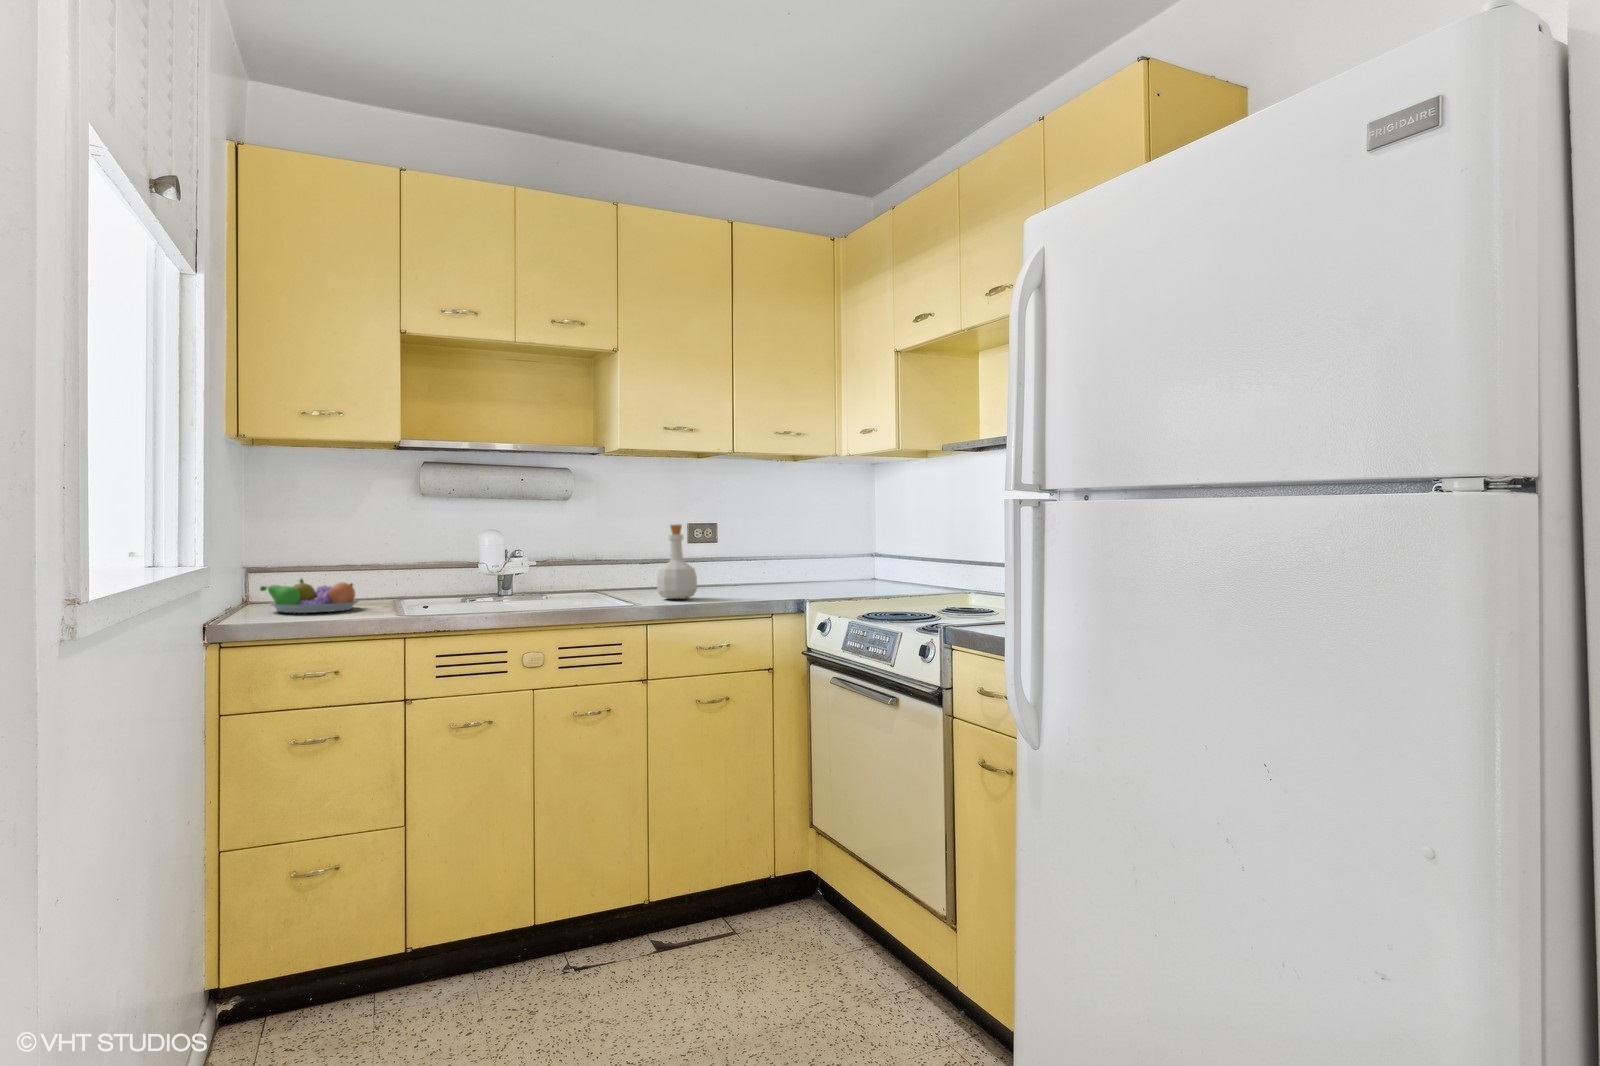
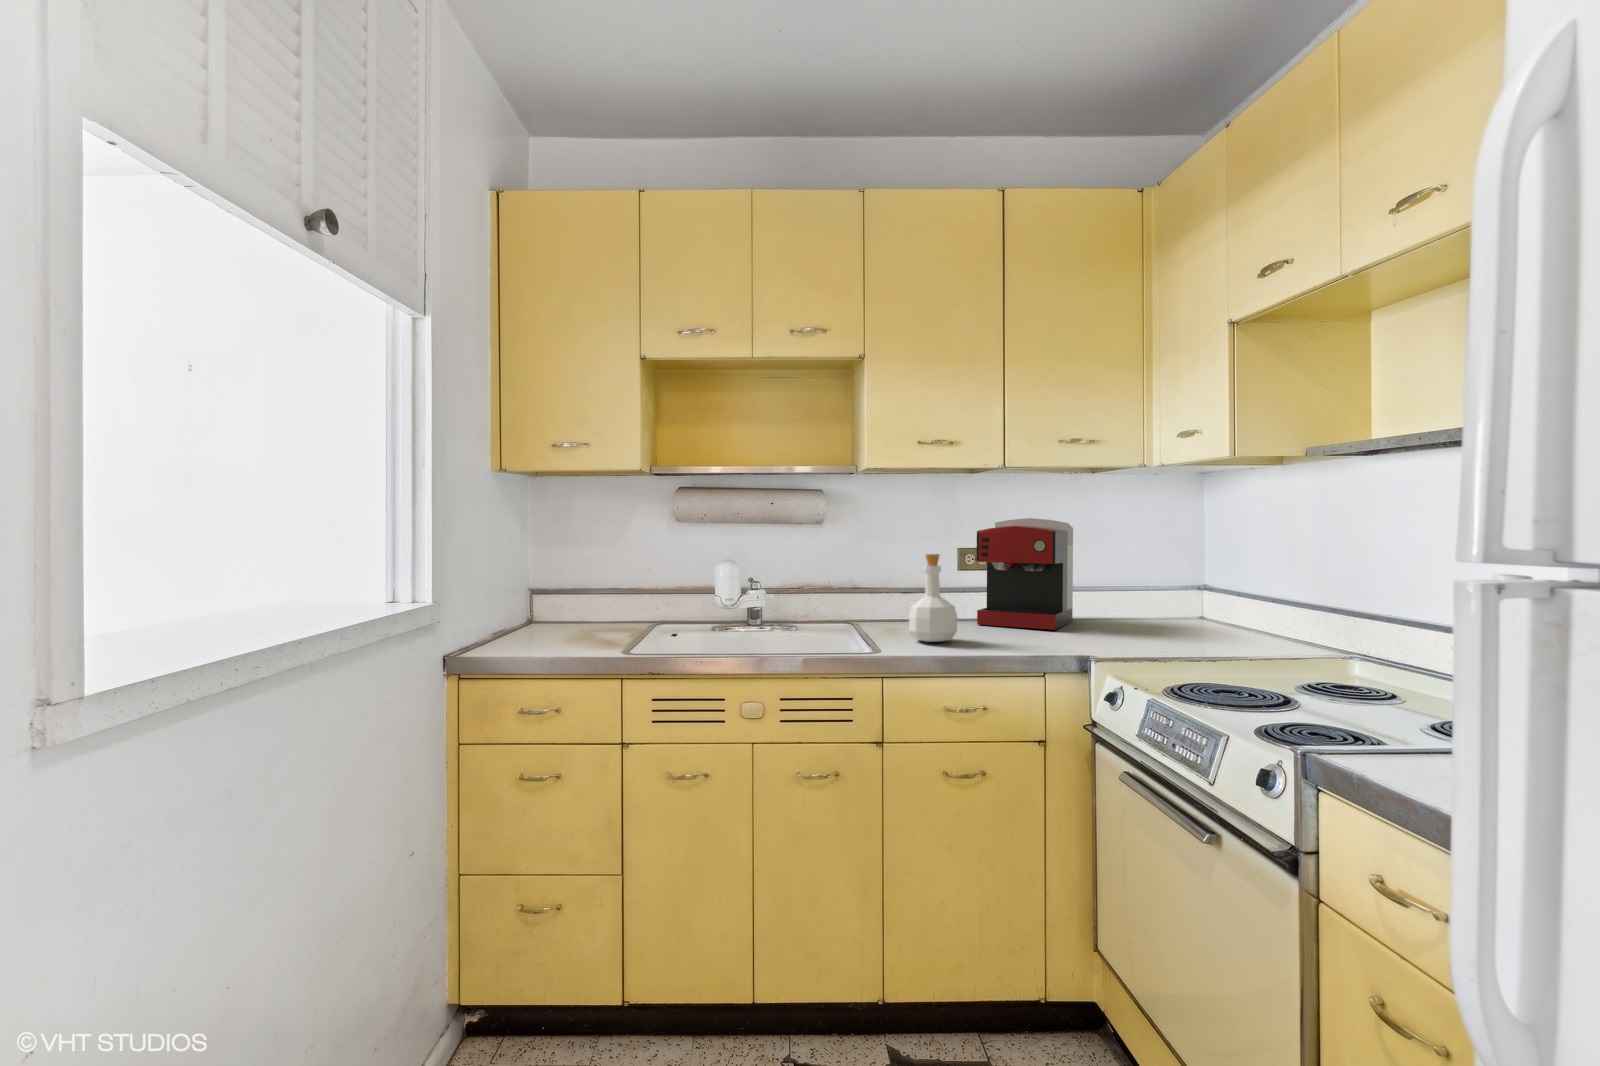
coffee maker: none [704,498,779,590] -> present [977,518,1073,630]
fruit bowl: present [260,579,358,613] -> none [515,605,602,643]

